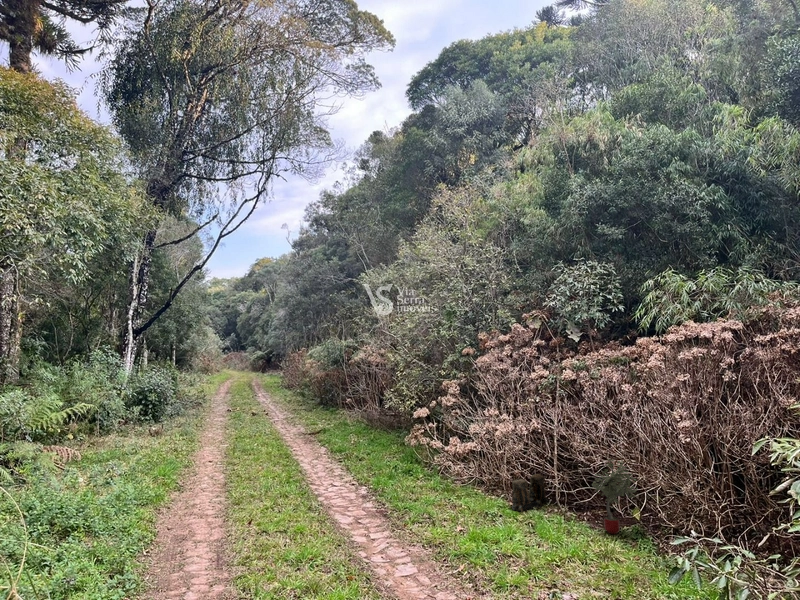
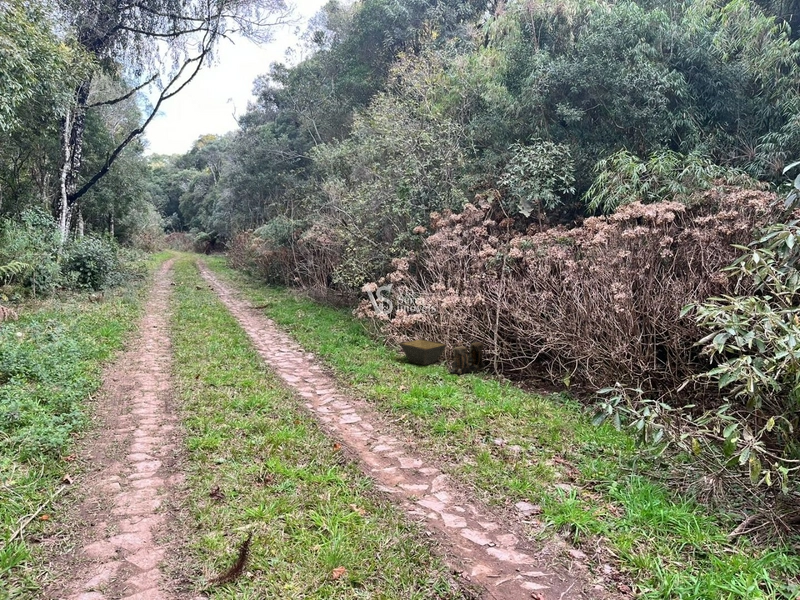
potted tree: present [592,459,637,534] -> none [526,327,569,393]
basket: none [455,470,506,501] -> present [400,339,447,365]

